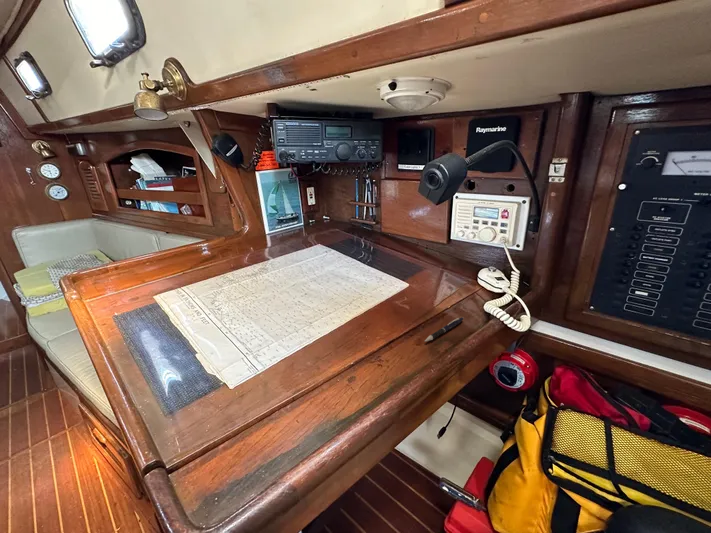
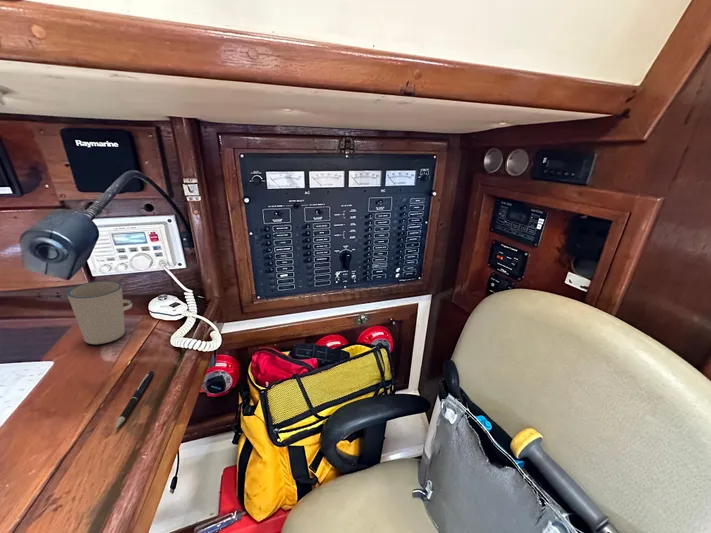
cup: none [430,238,468,286] -> present [67,281,132,344]

